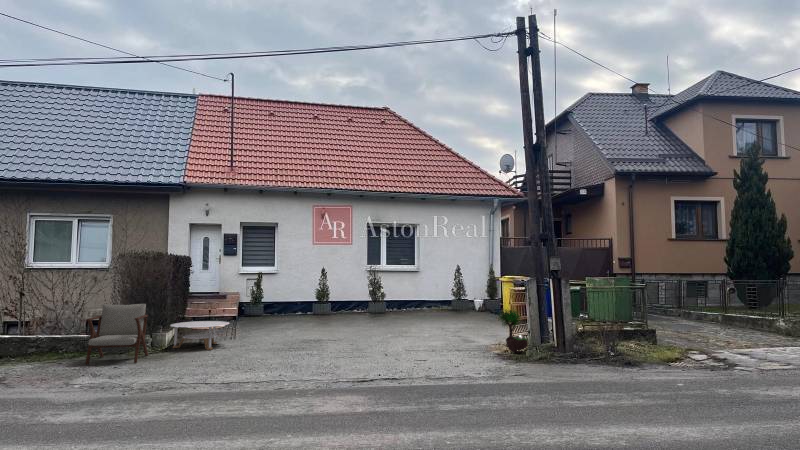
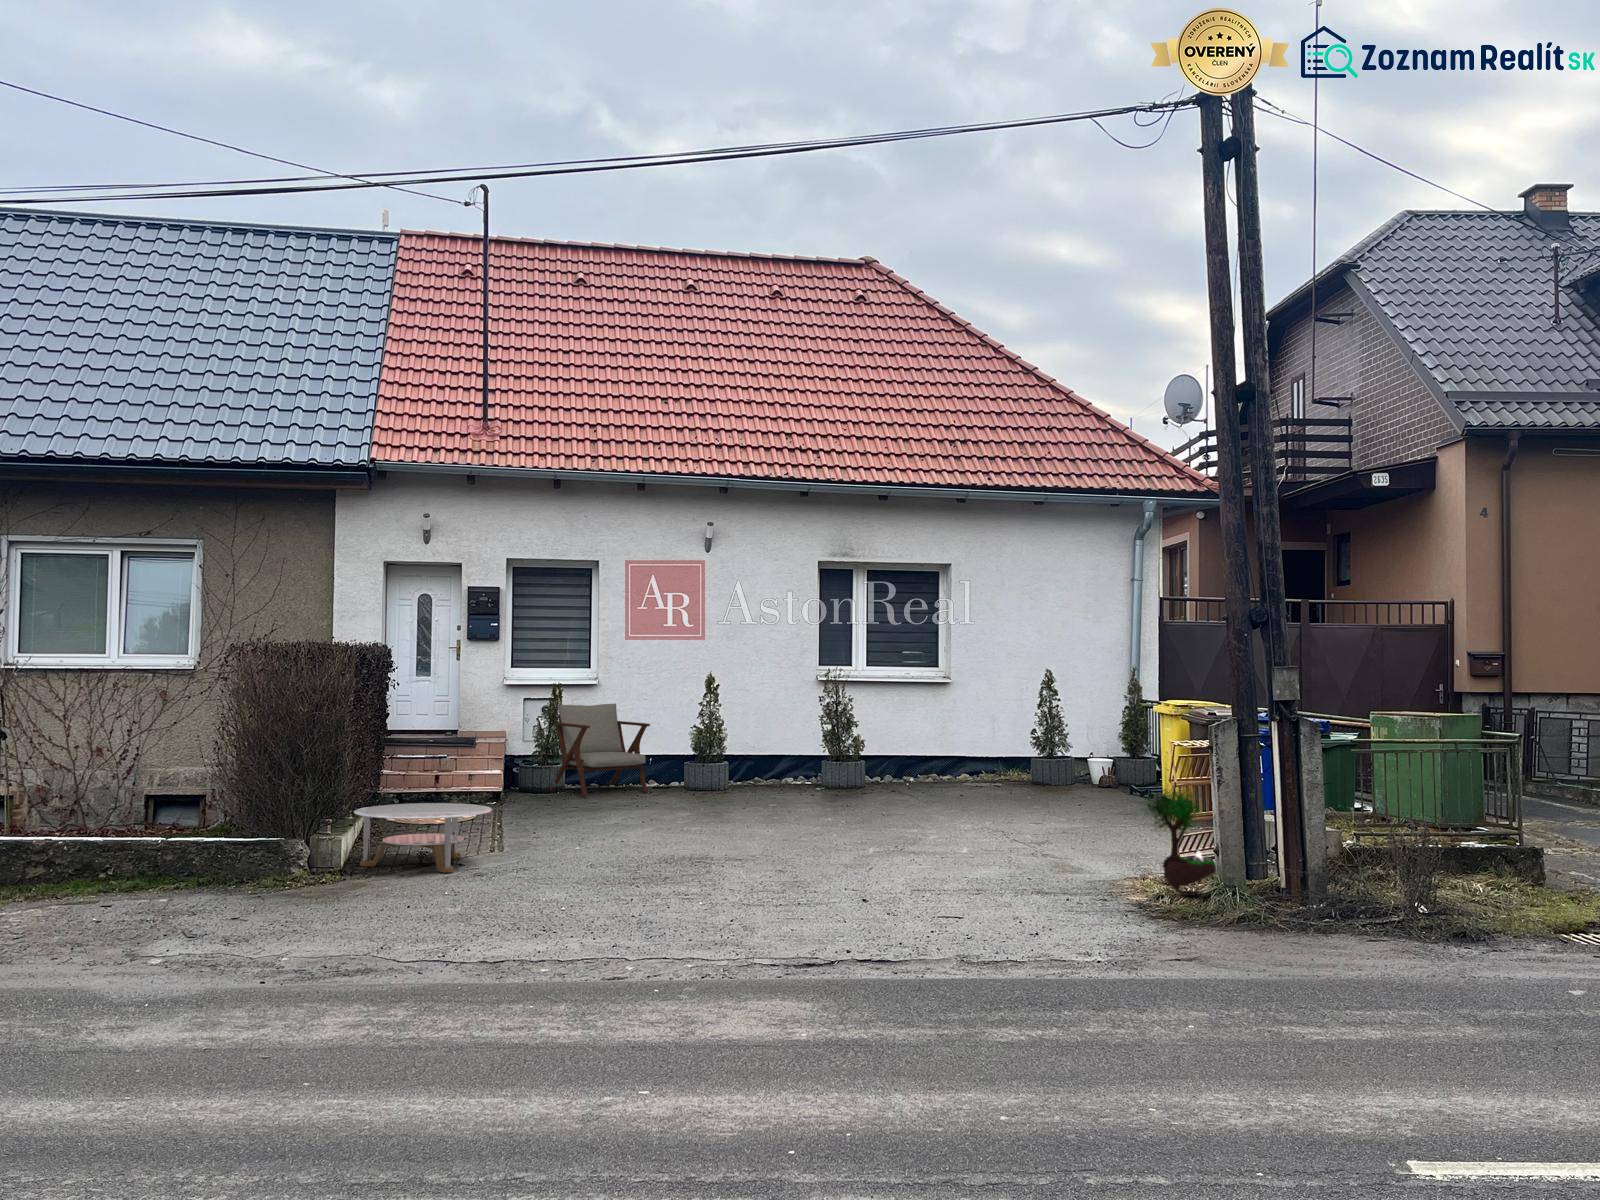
lounge chair: present [86,304,148,364] -> present [549,703,650,796]

